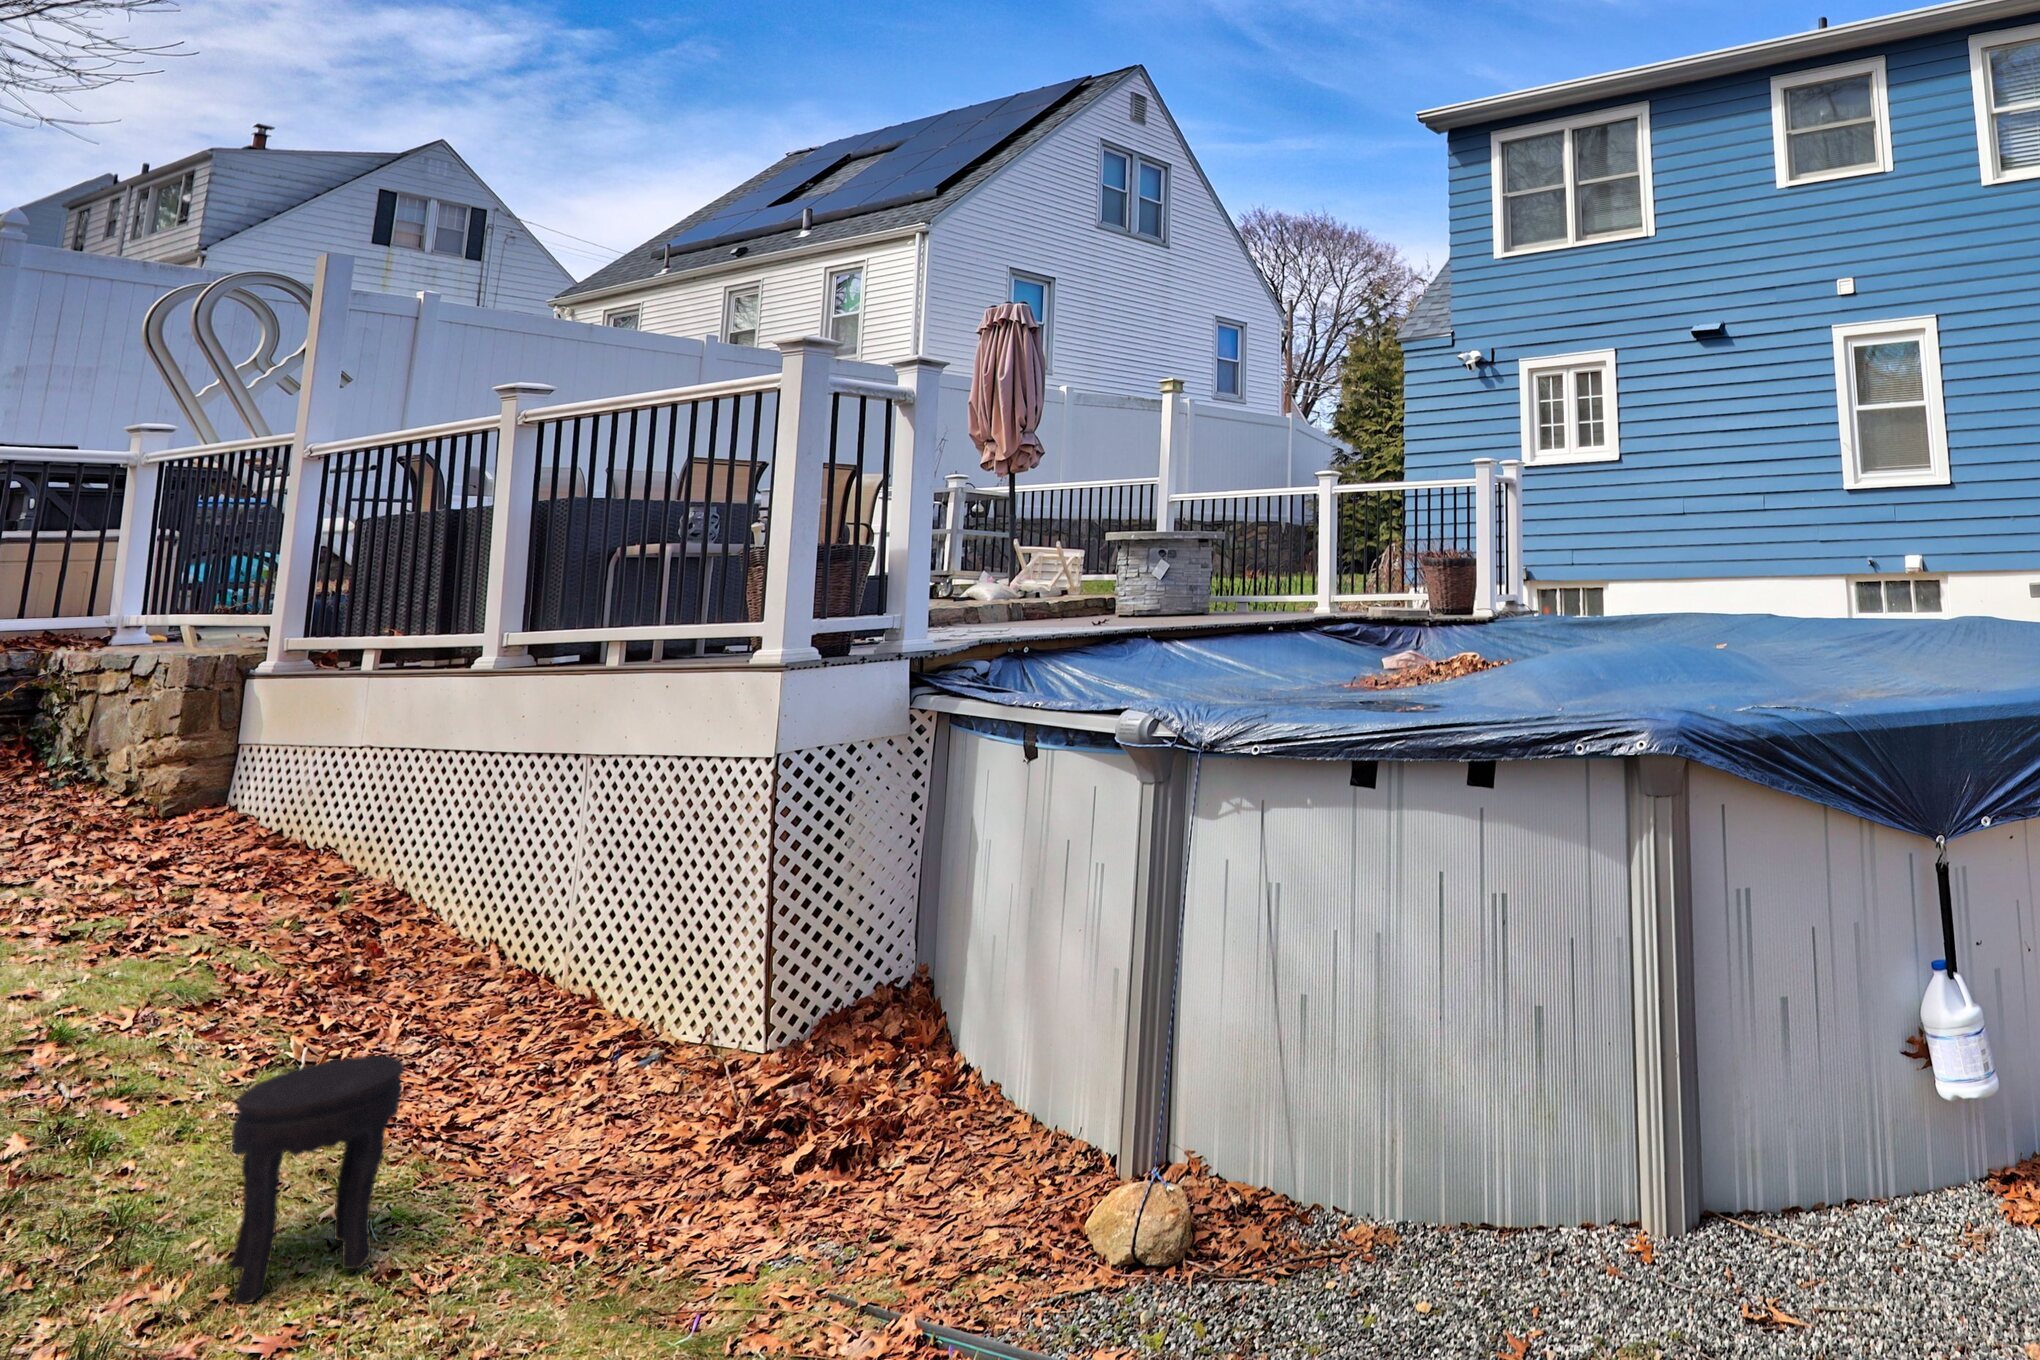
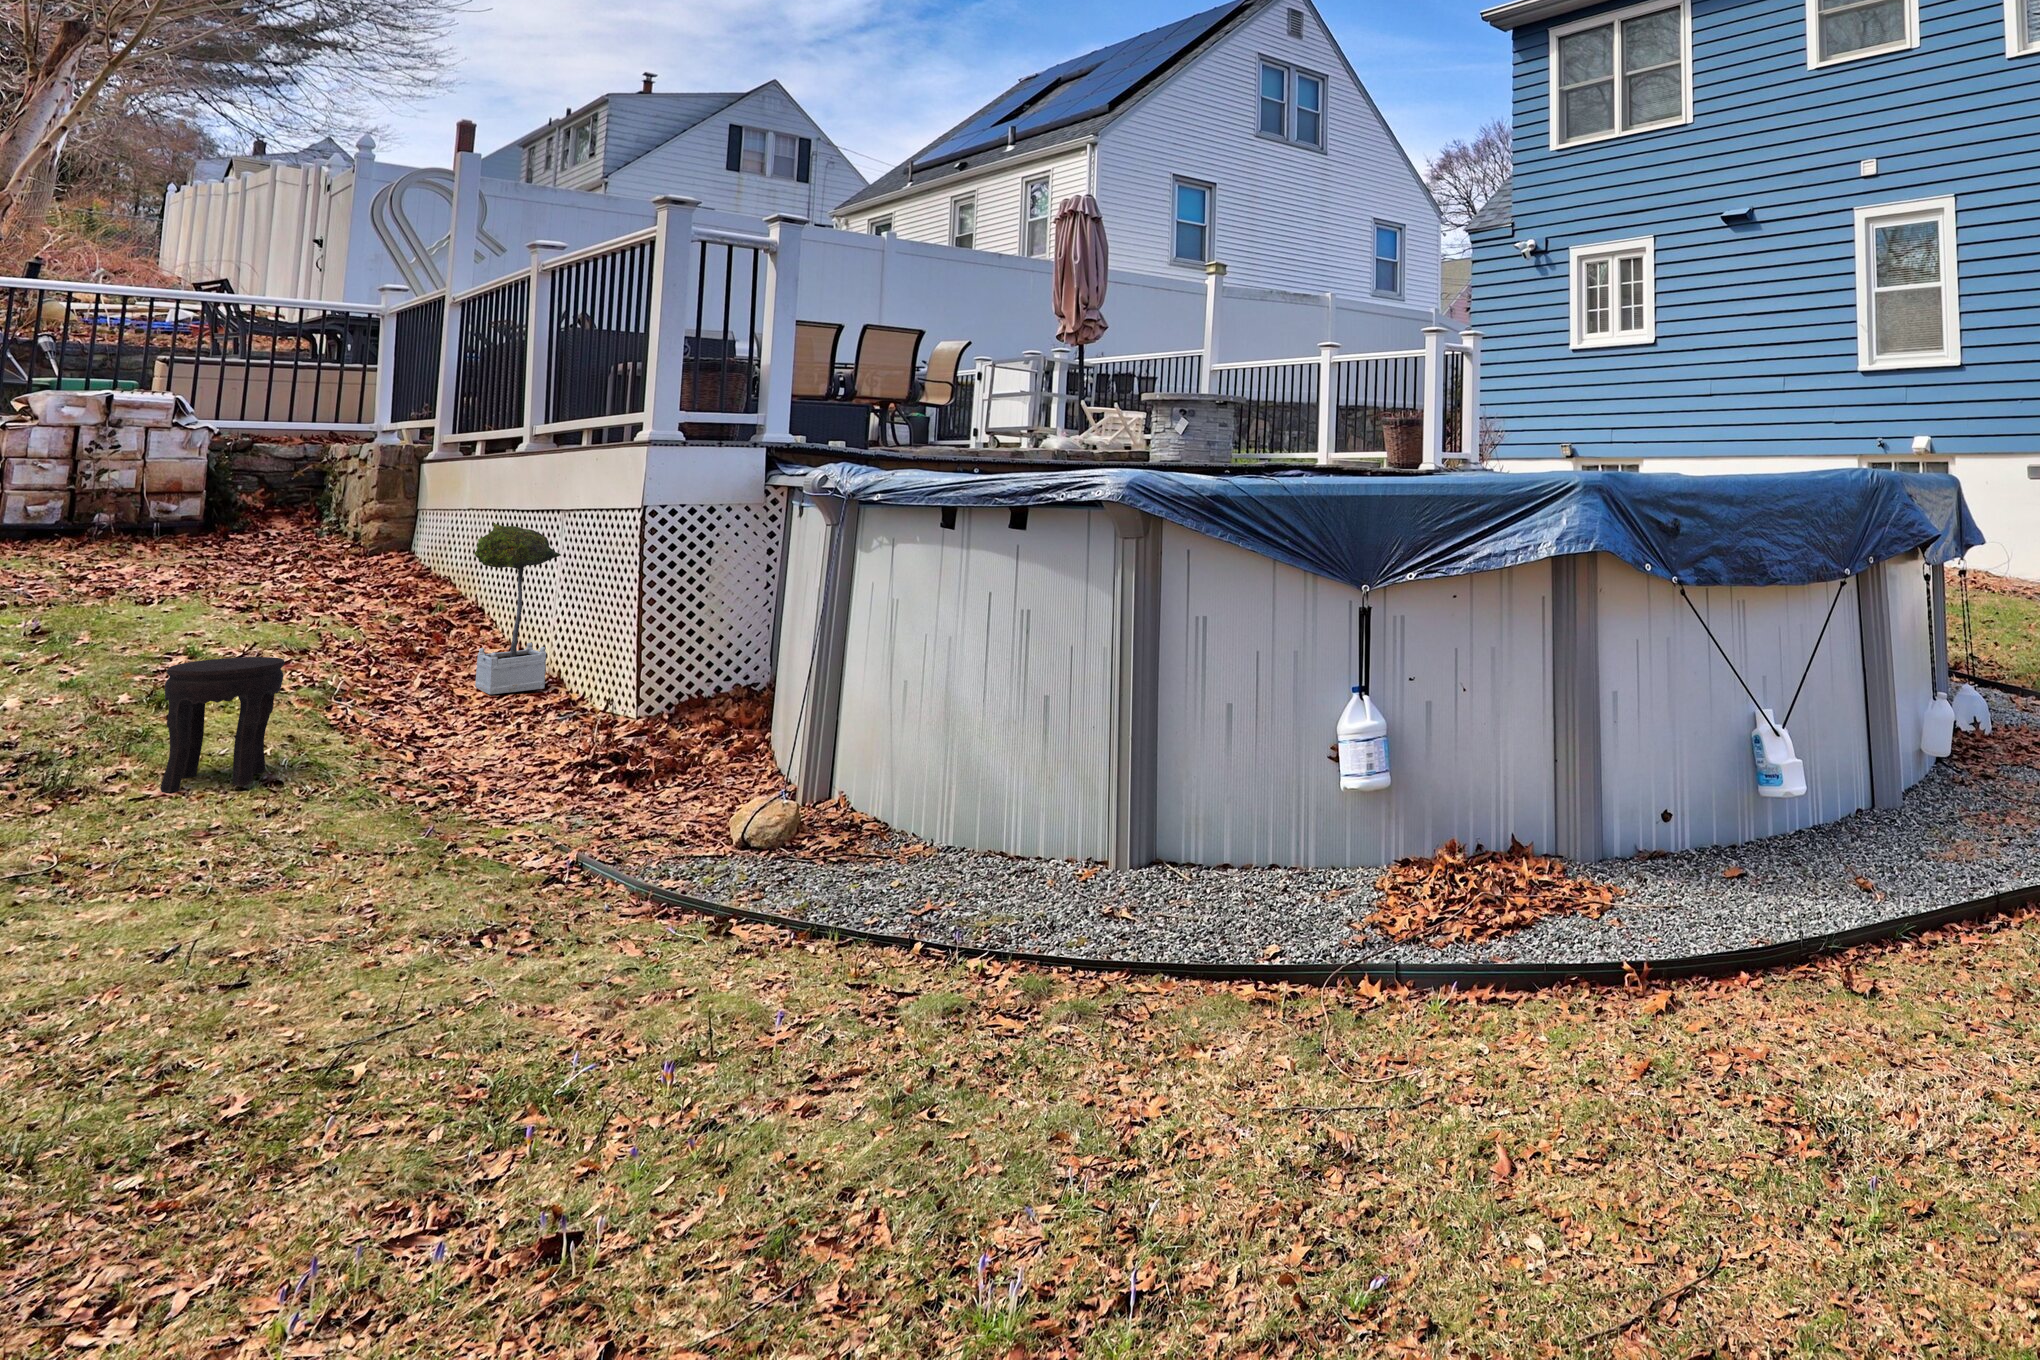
potted tree: none [485,789,603,1032] -> present [474,523,561,694]

